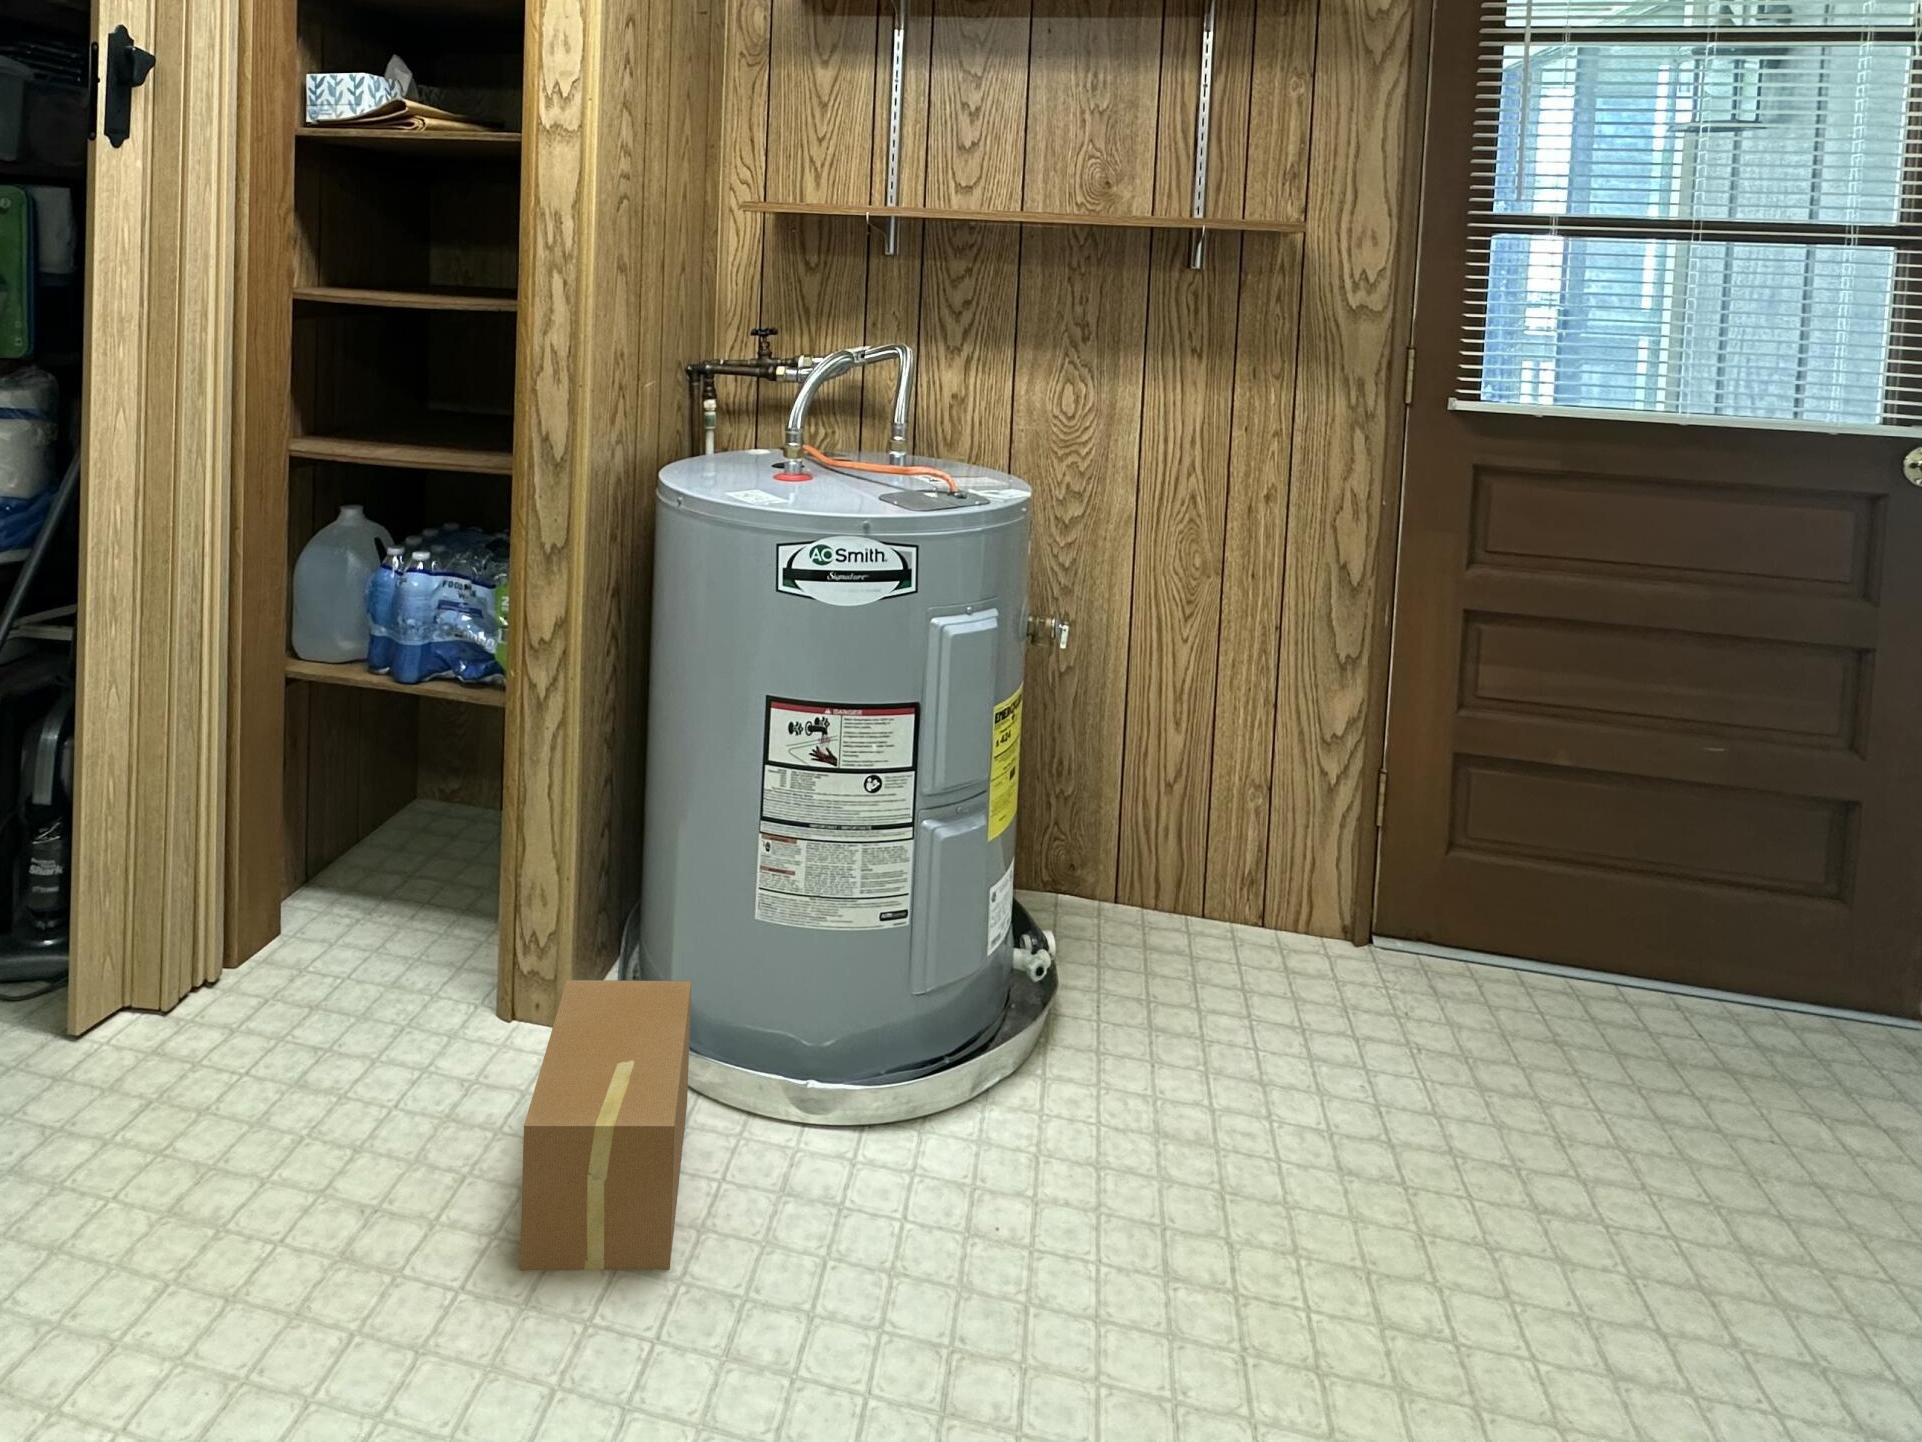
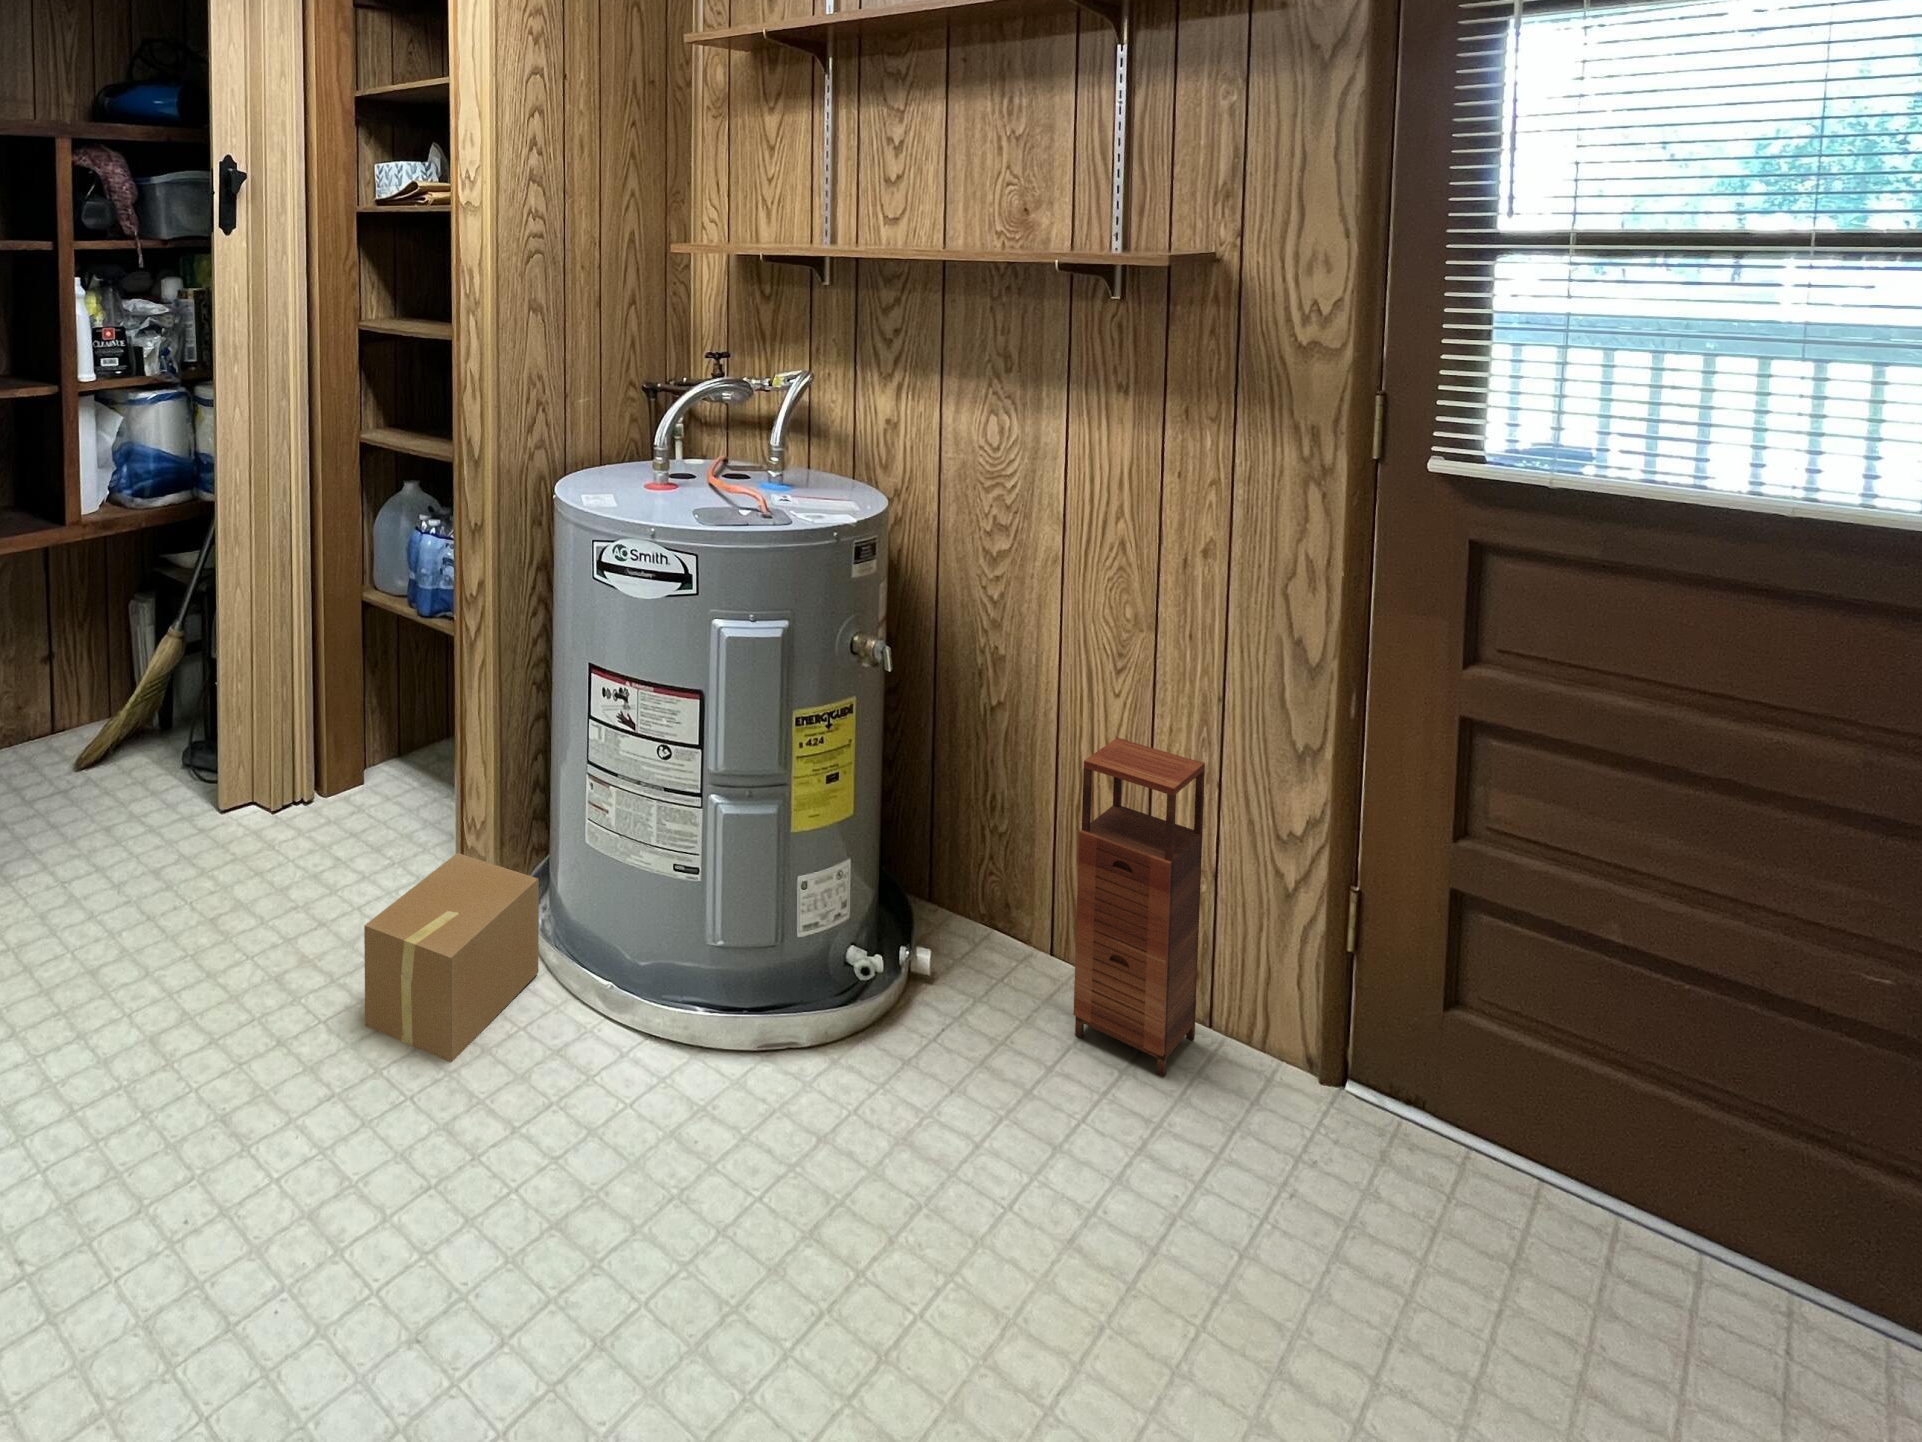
storage cabinet: none [1184,679,1287,987] -> present [1073,738,1205,1077]

